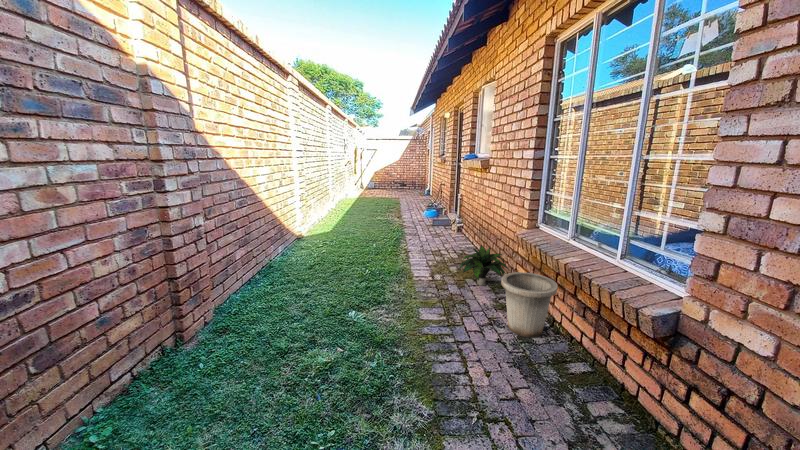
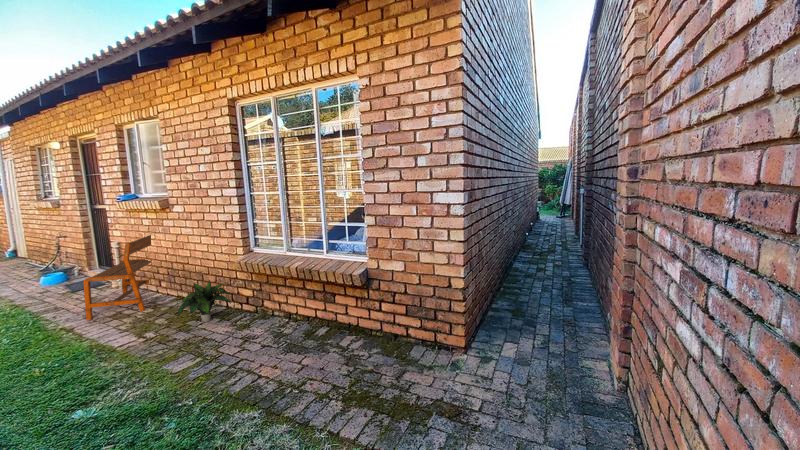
bench: none [422,191,483,256] -> present [83,235,151,320]
trash can: present [501,272,557,338] -> none [247,285,292,337]

